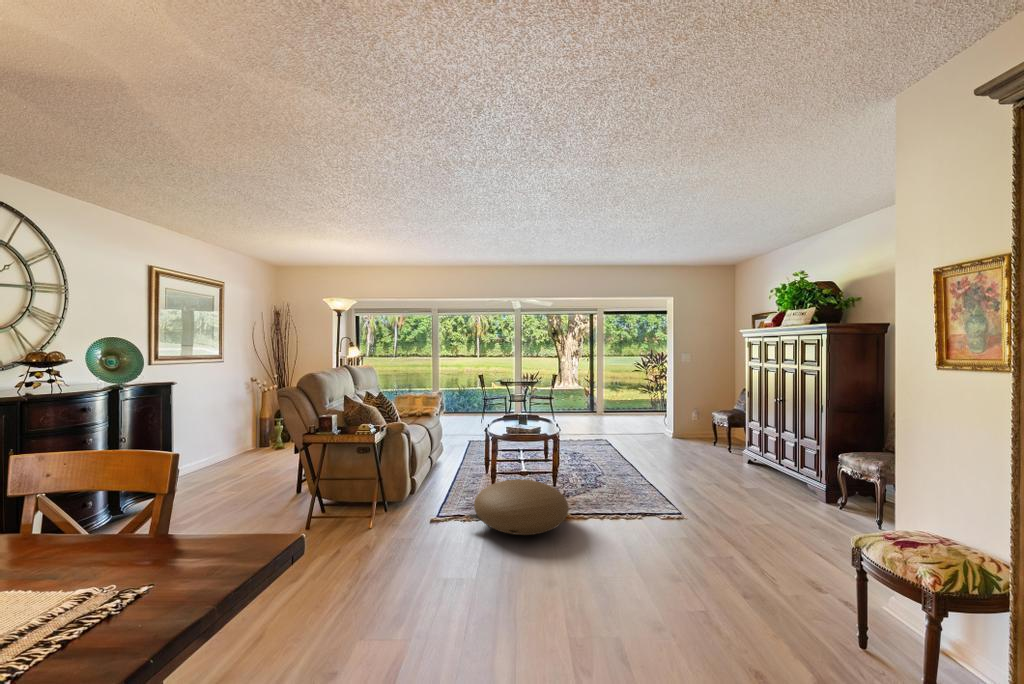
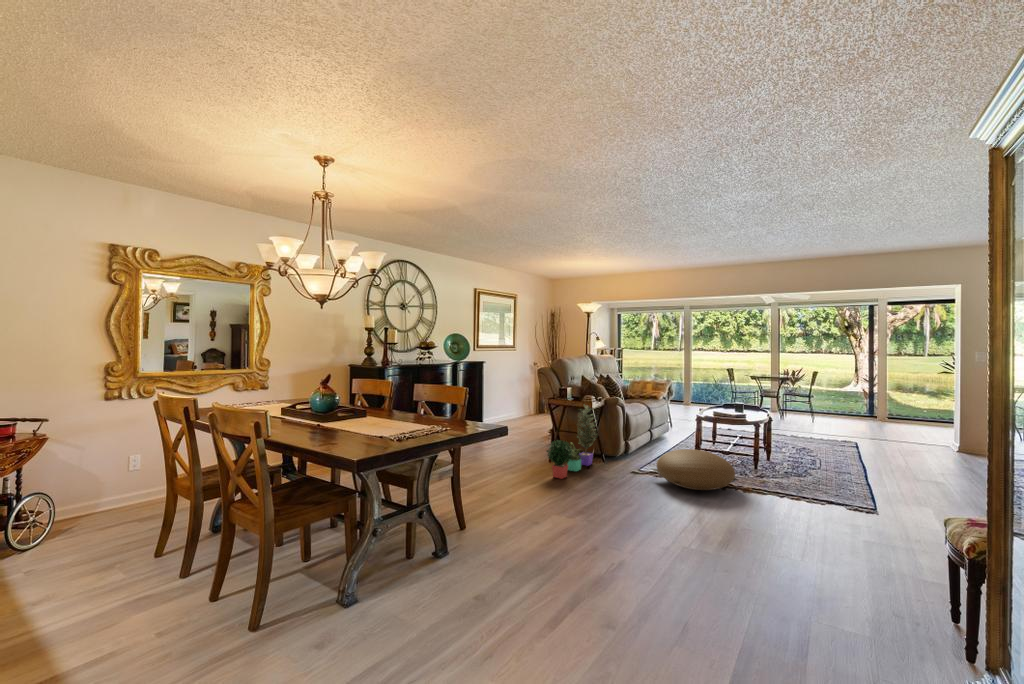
potted plant: none [317,436,386,563] -> present [547,405,597,479]

